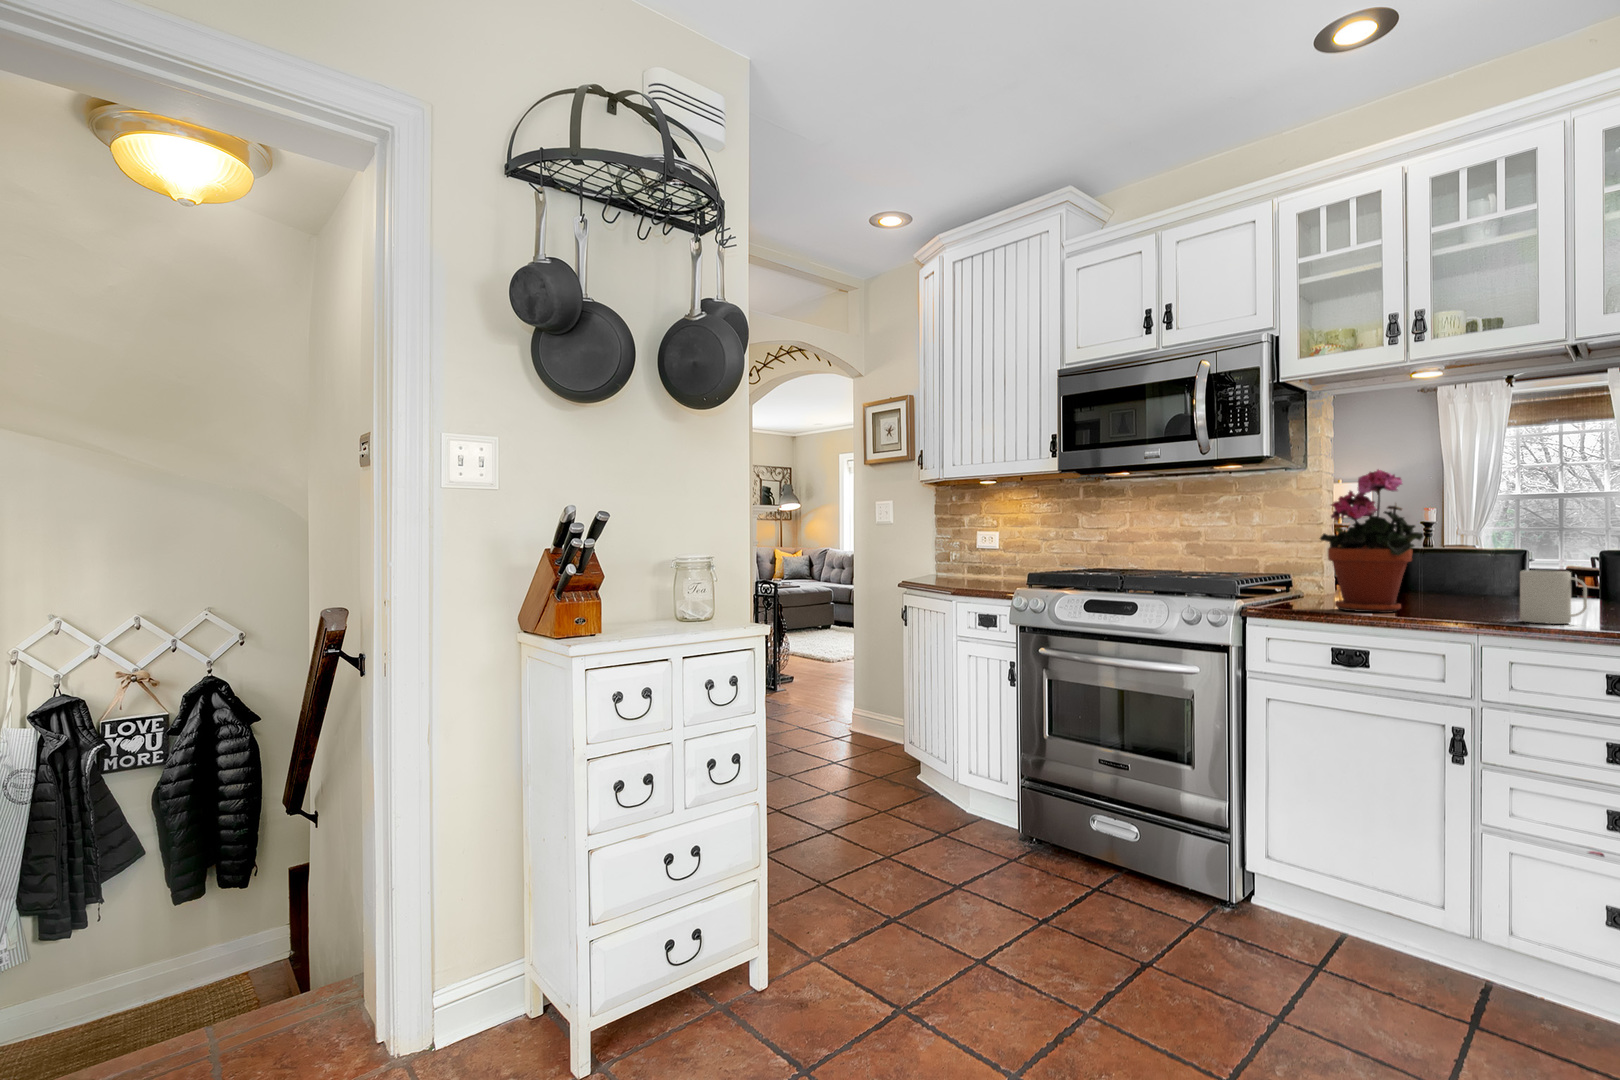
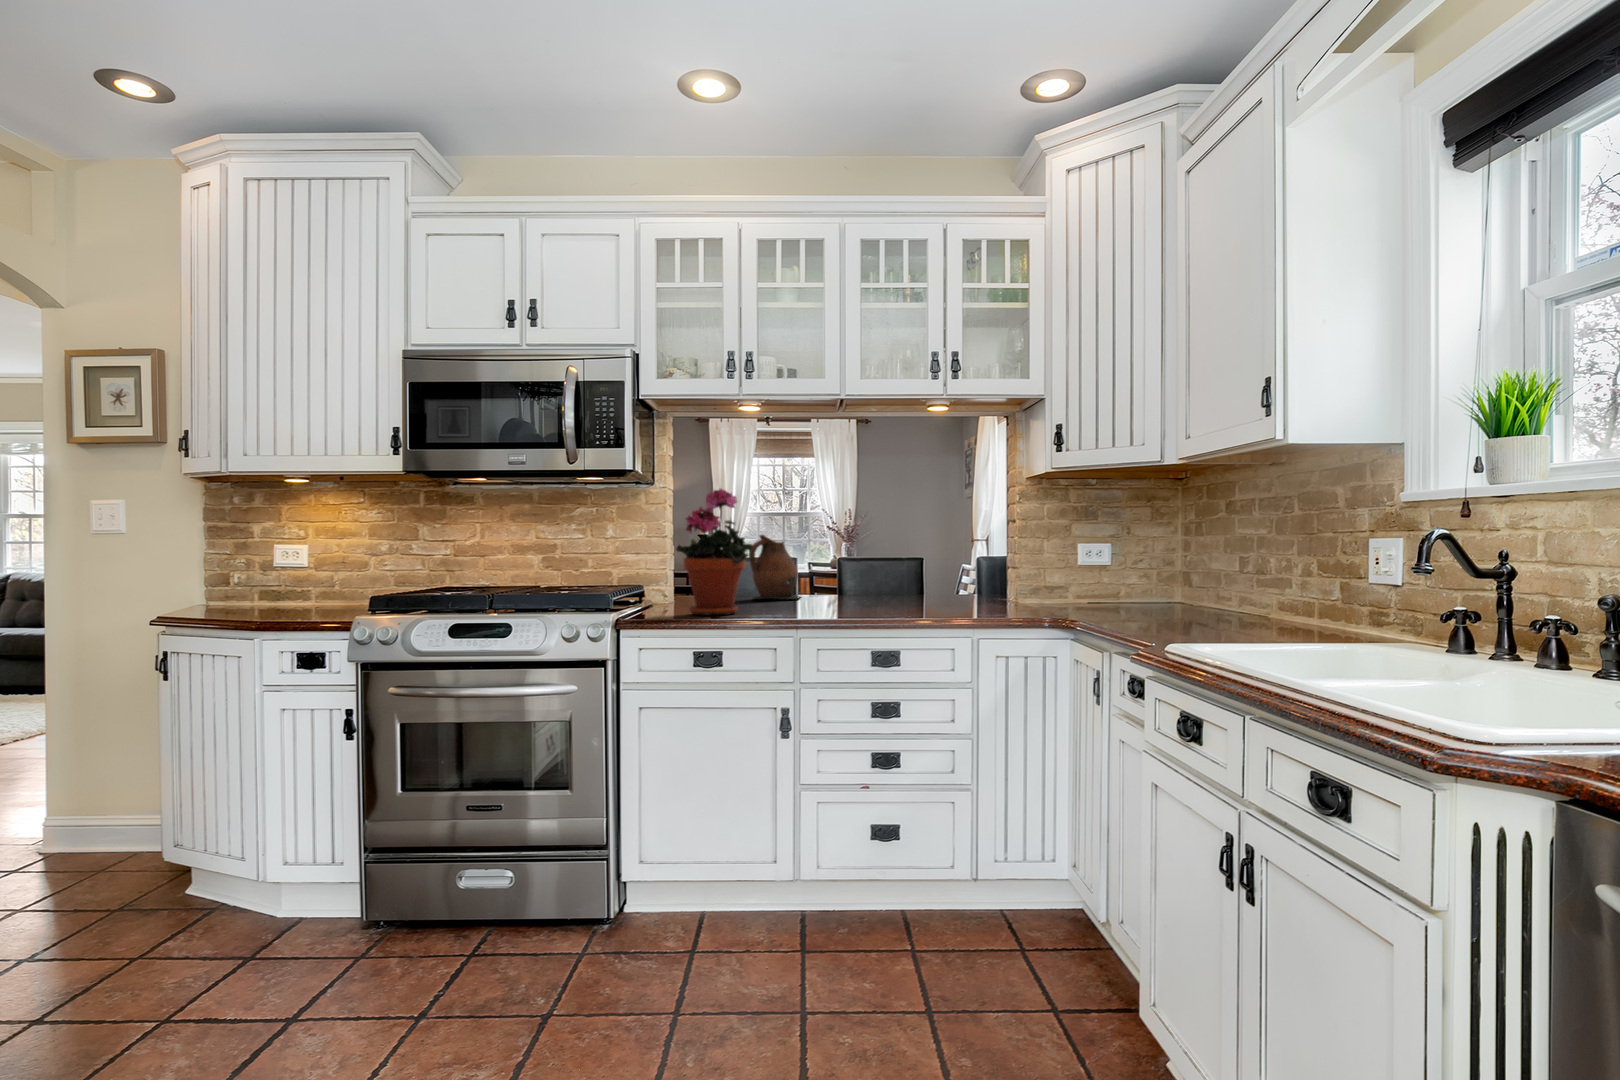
ceramic pitcher: none [1441,522,1530,602] -> present [749,535,800,599]
mug: present [1520,570,1587,624] -> none [819,574,857,615]

